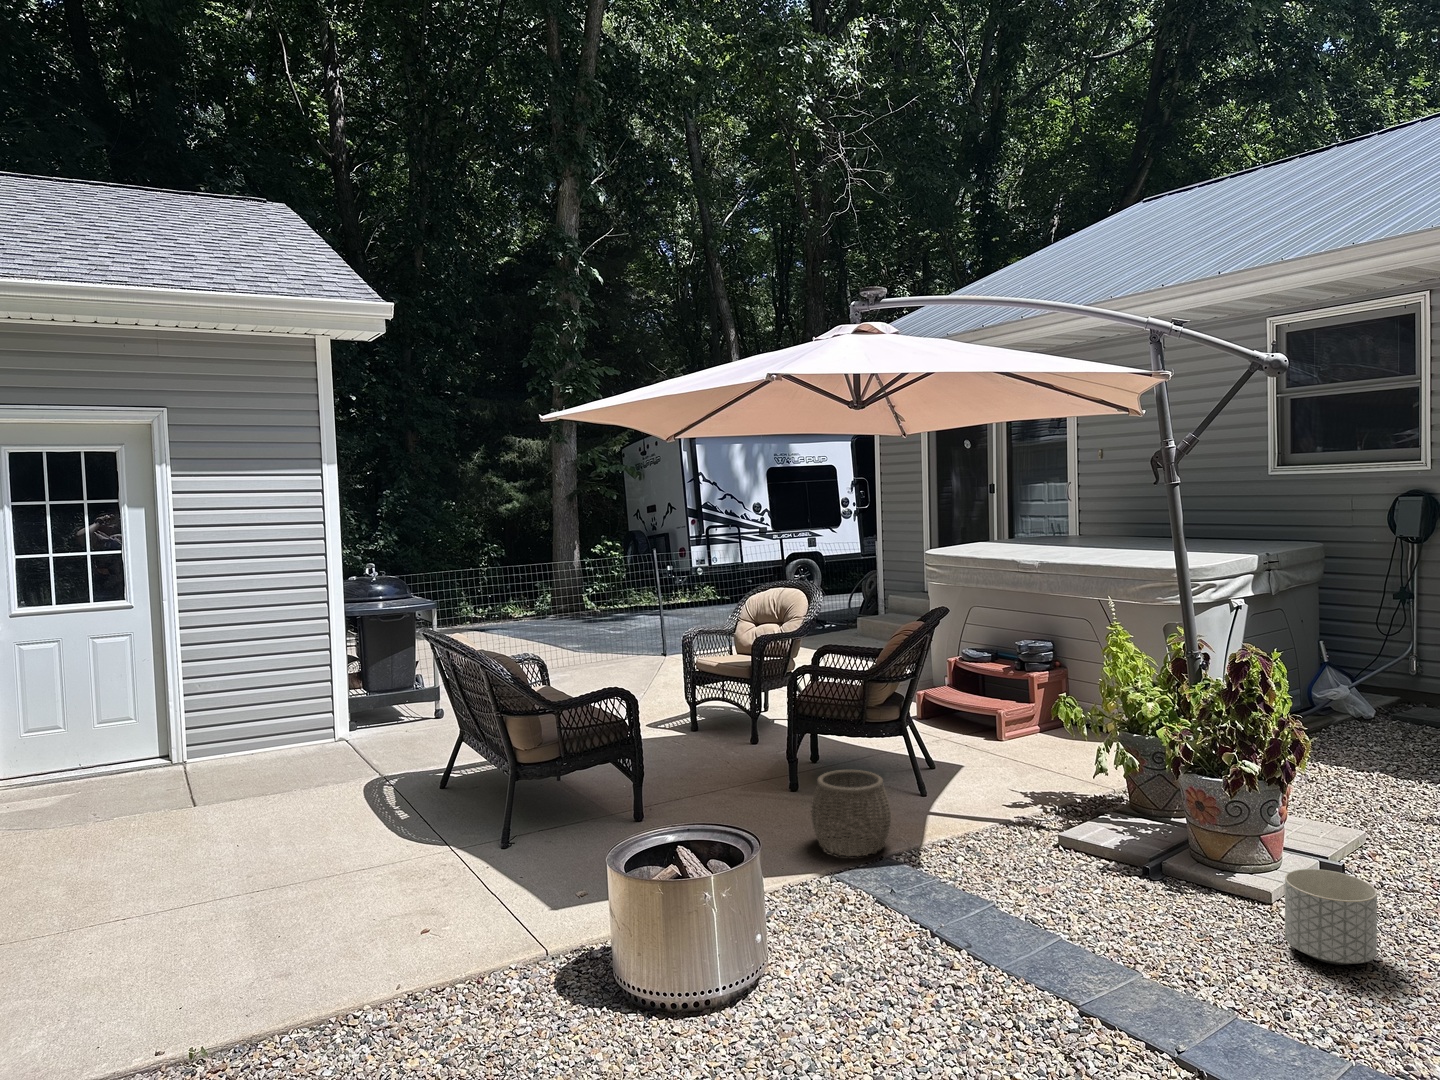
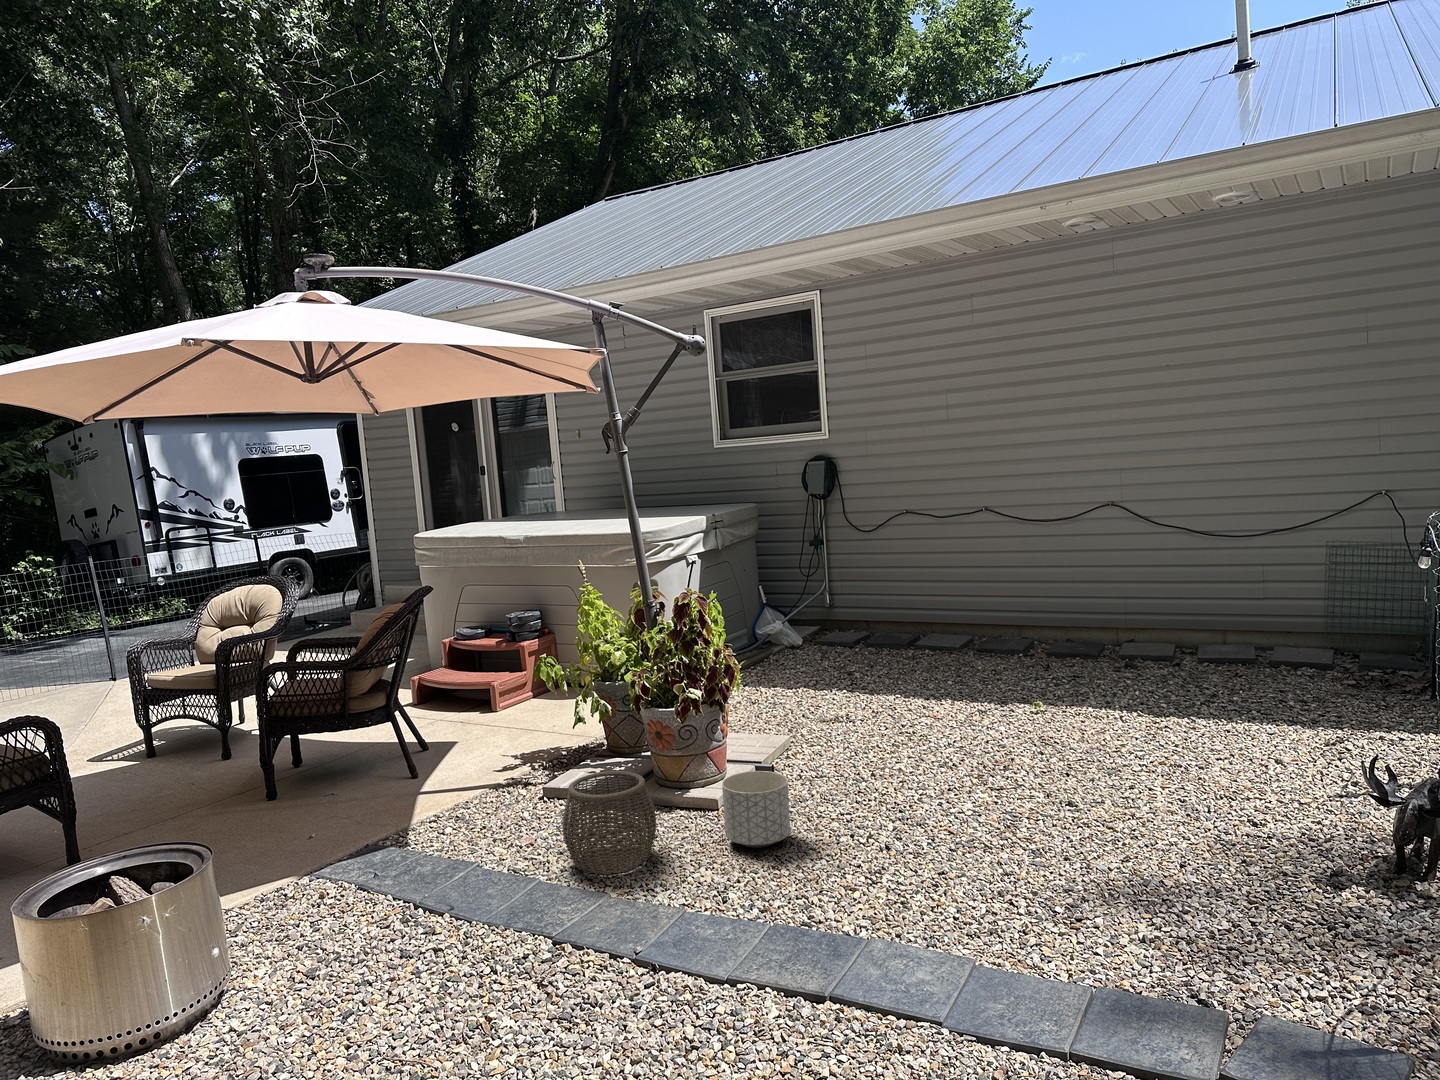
woven basket: present [811,770,891,857] -> present [562,771,657,875]

